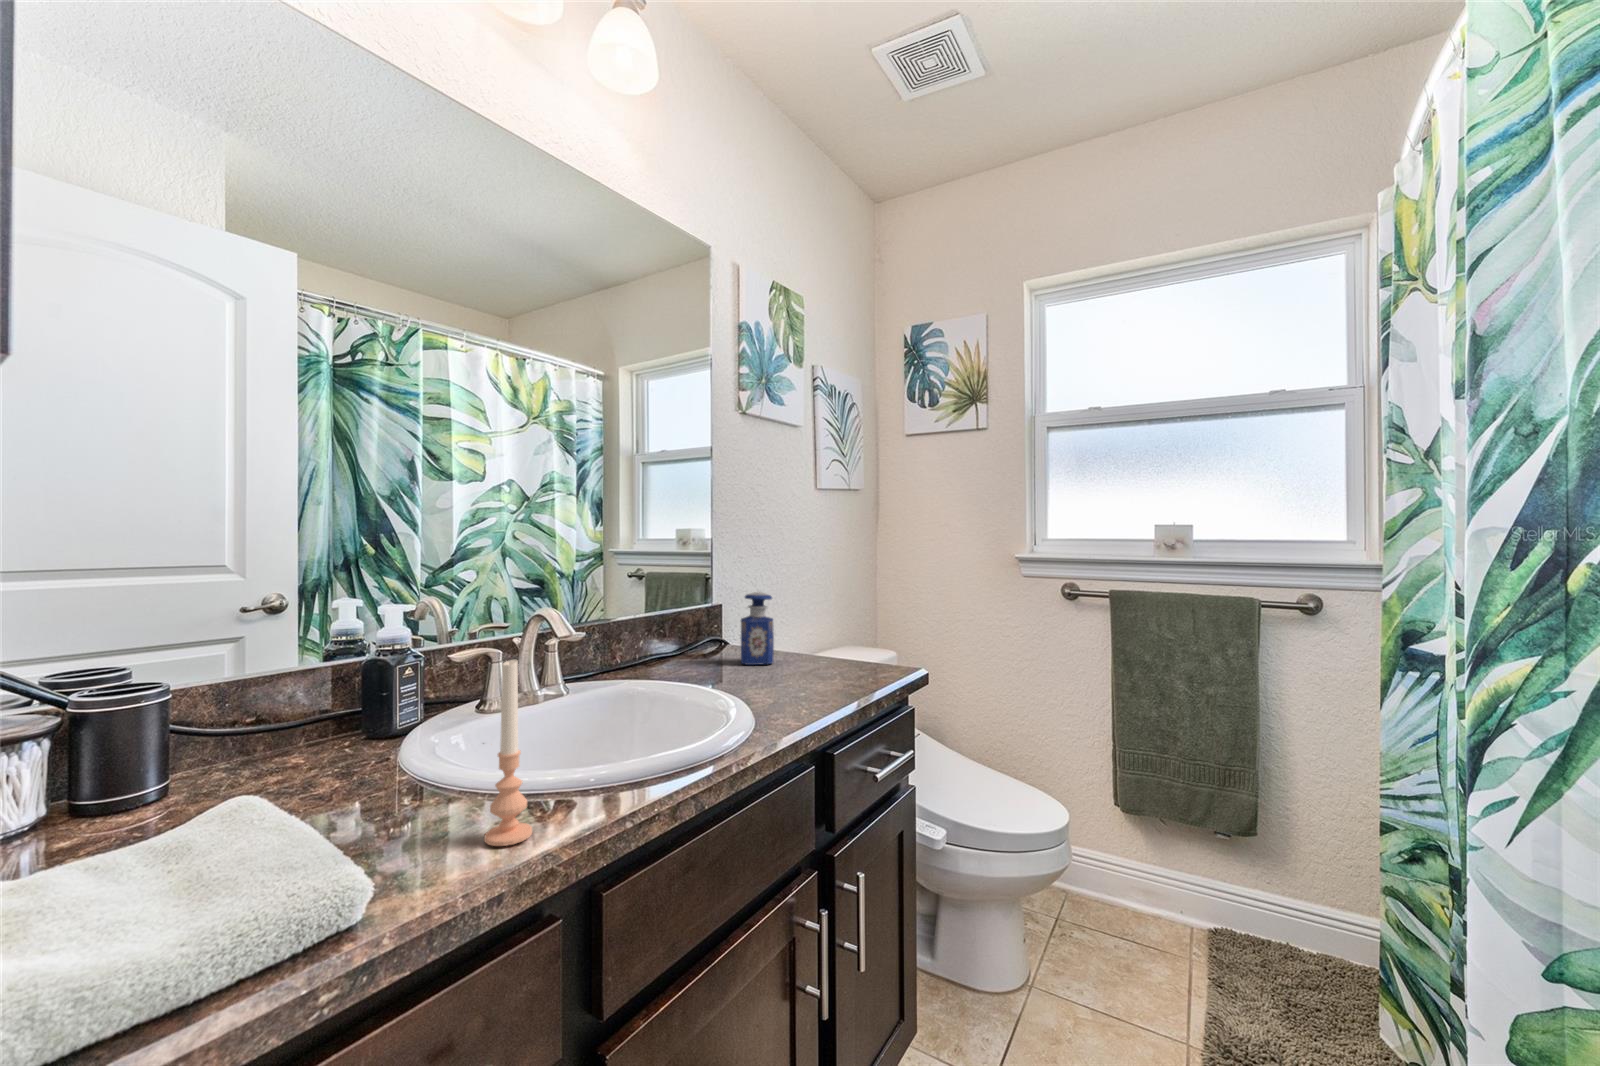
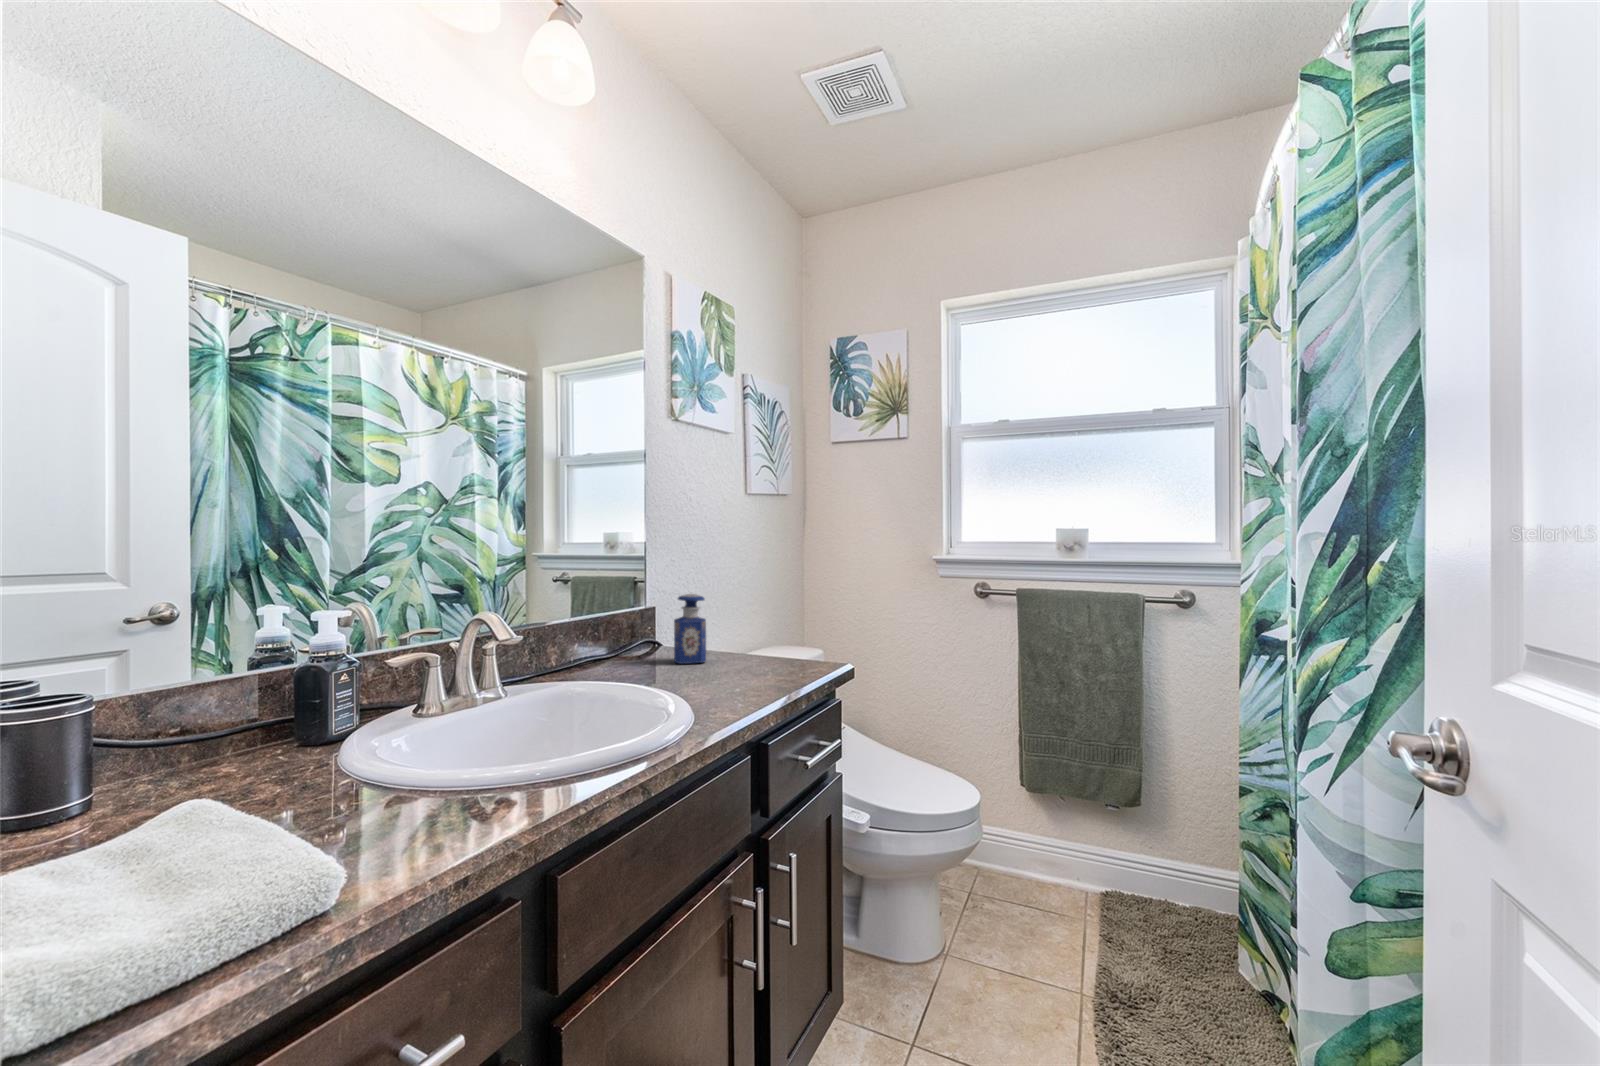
candle: present [484,660,532,846] -> none [443,659,490,836]

